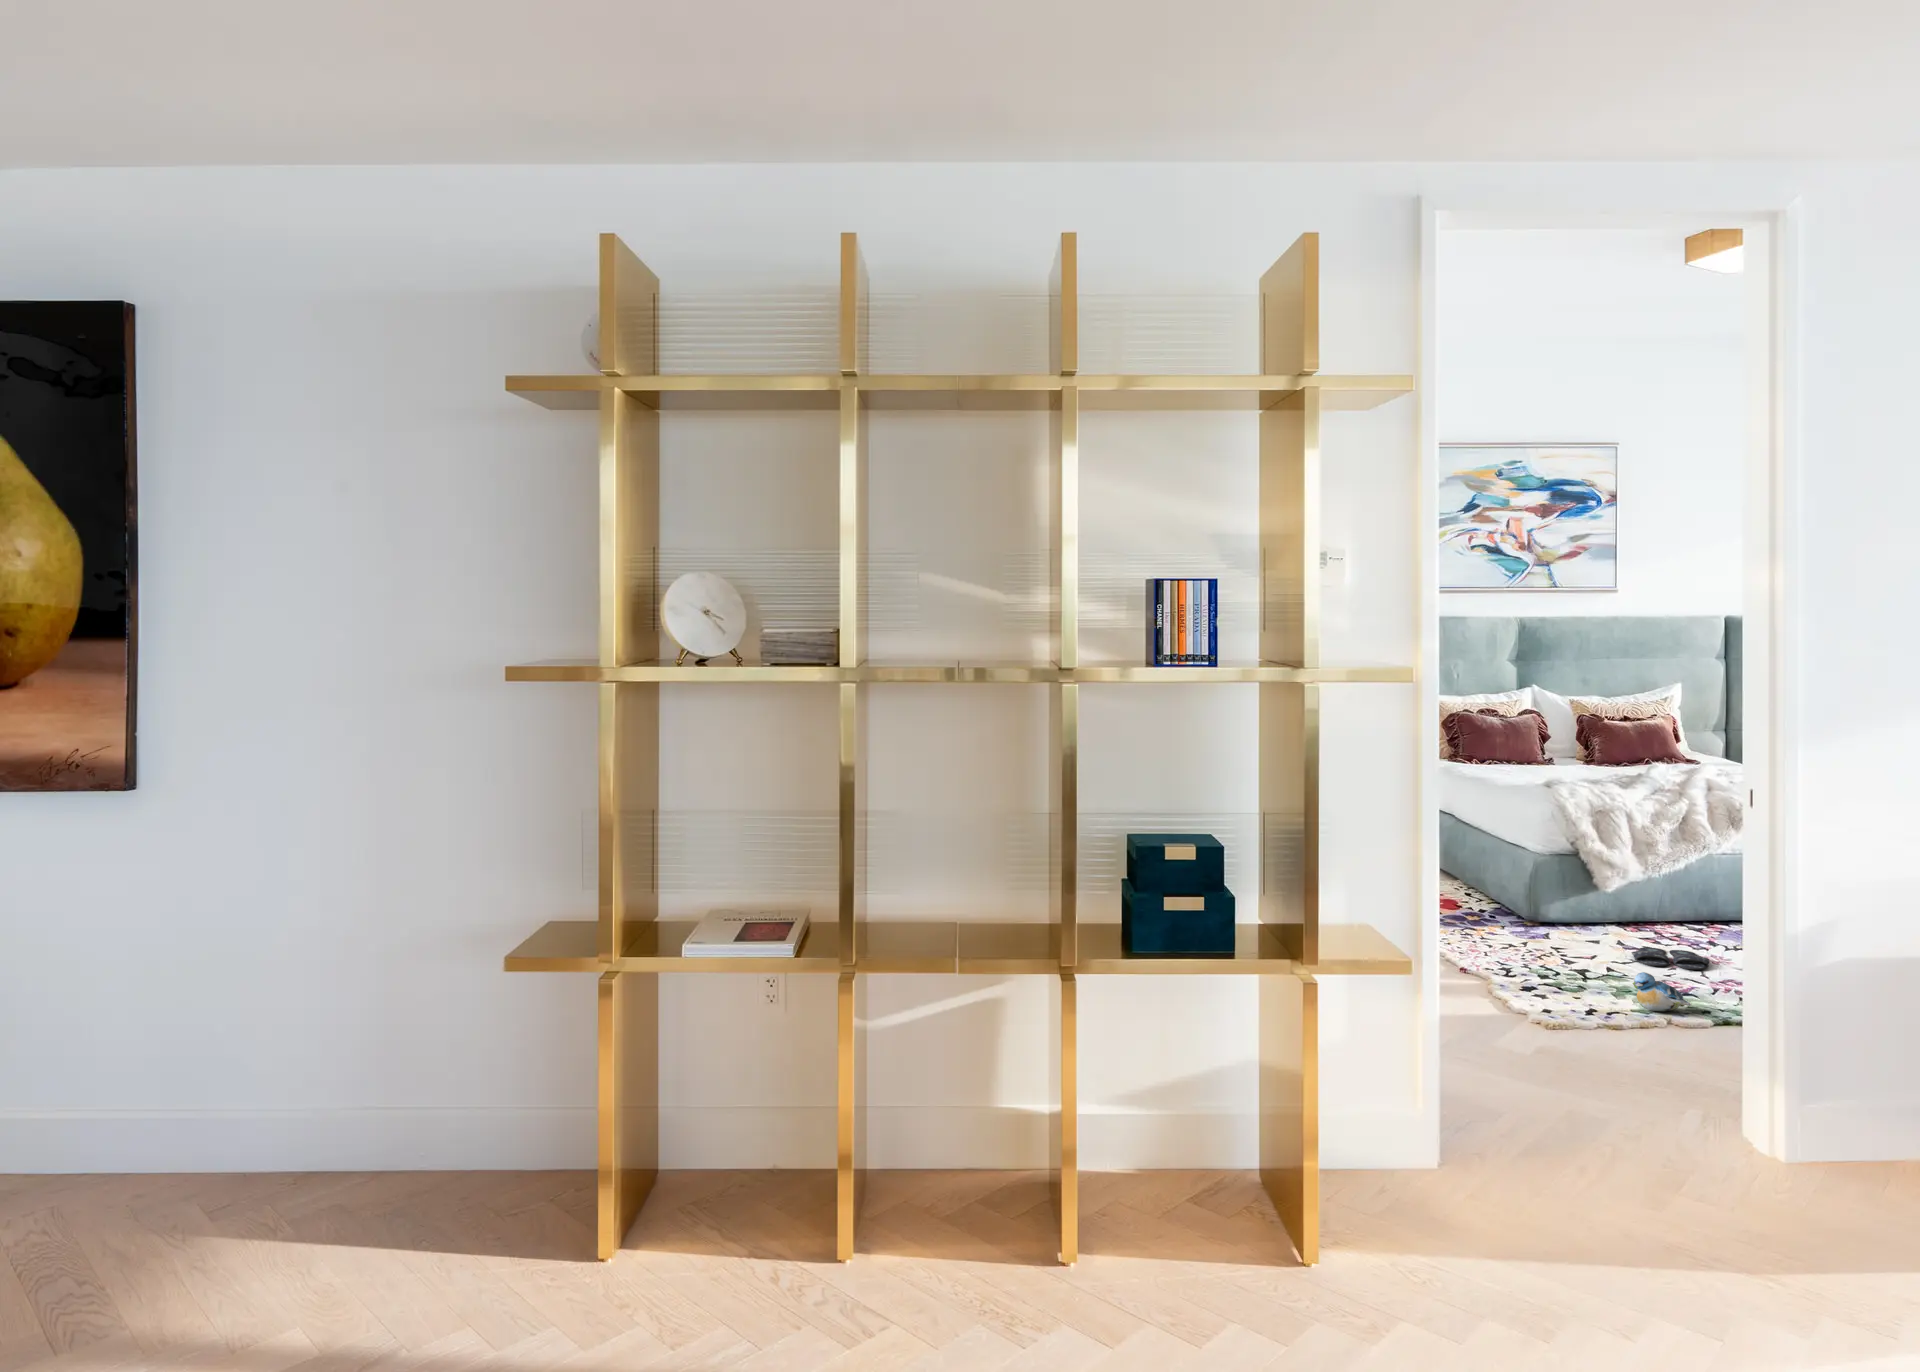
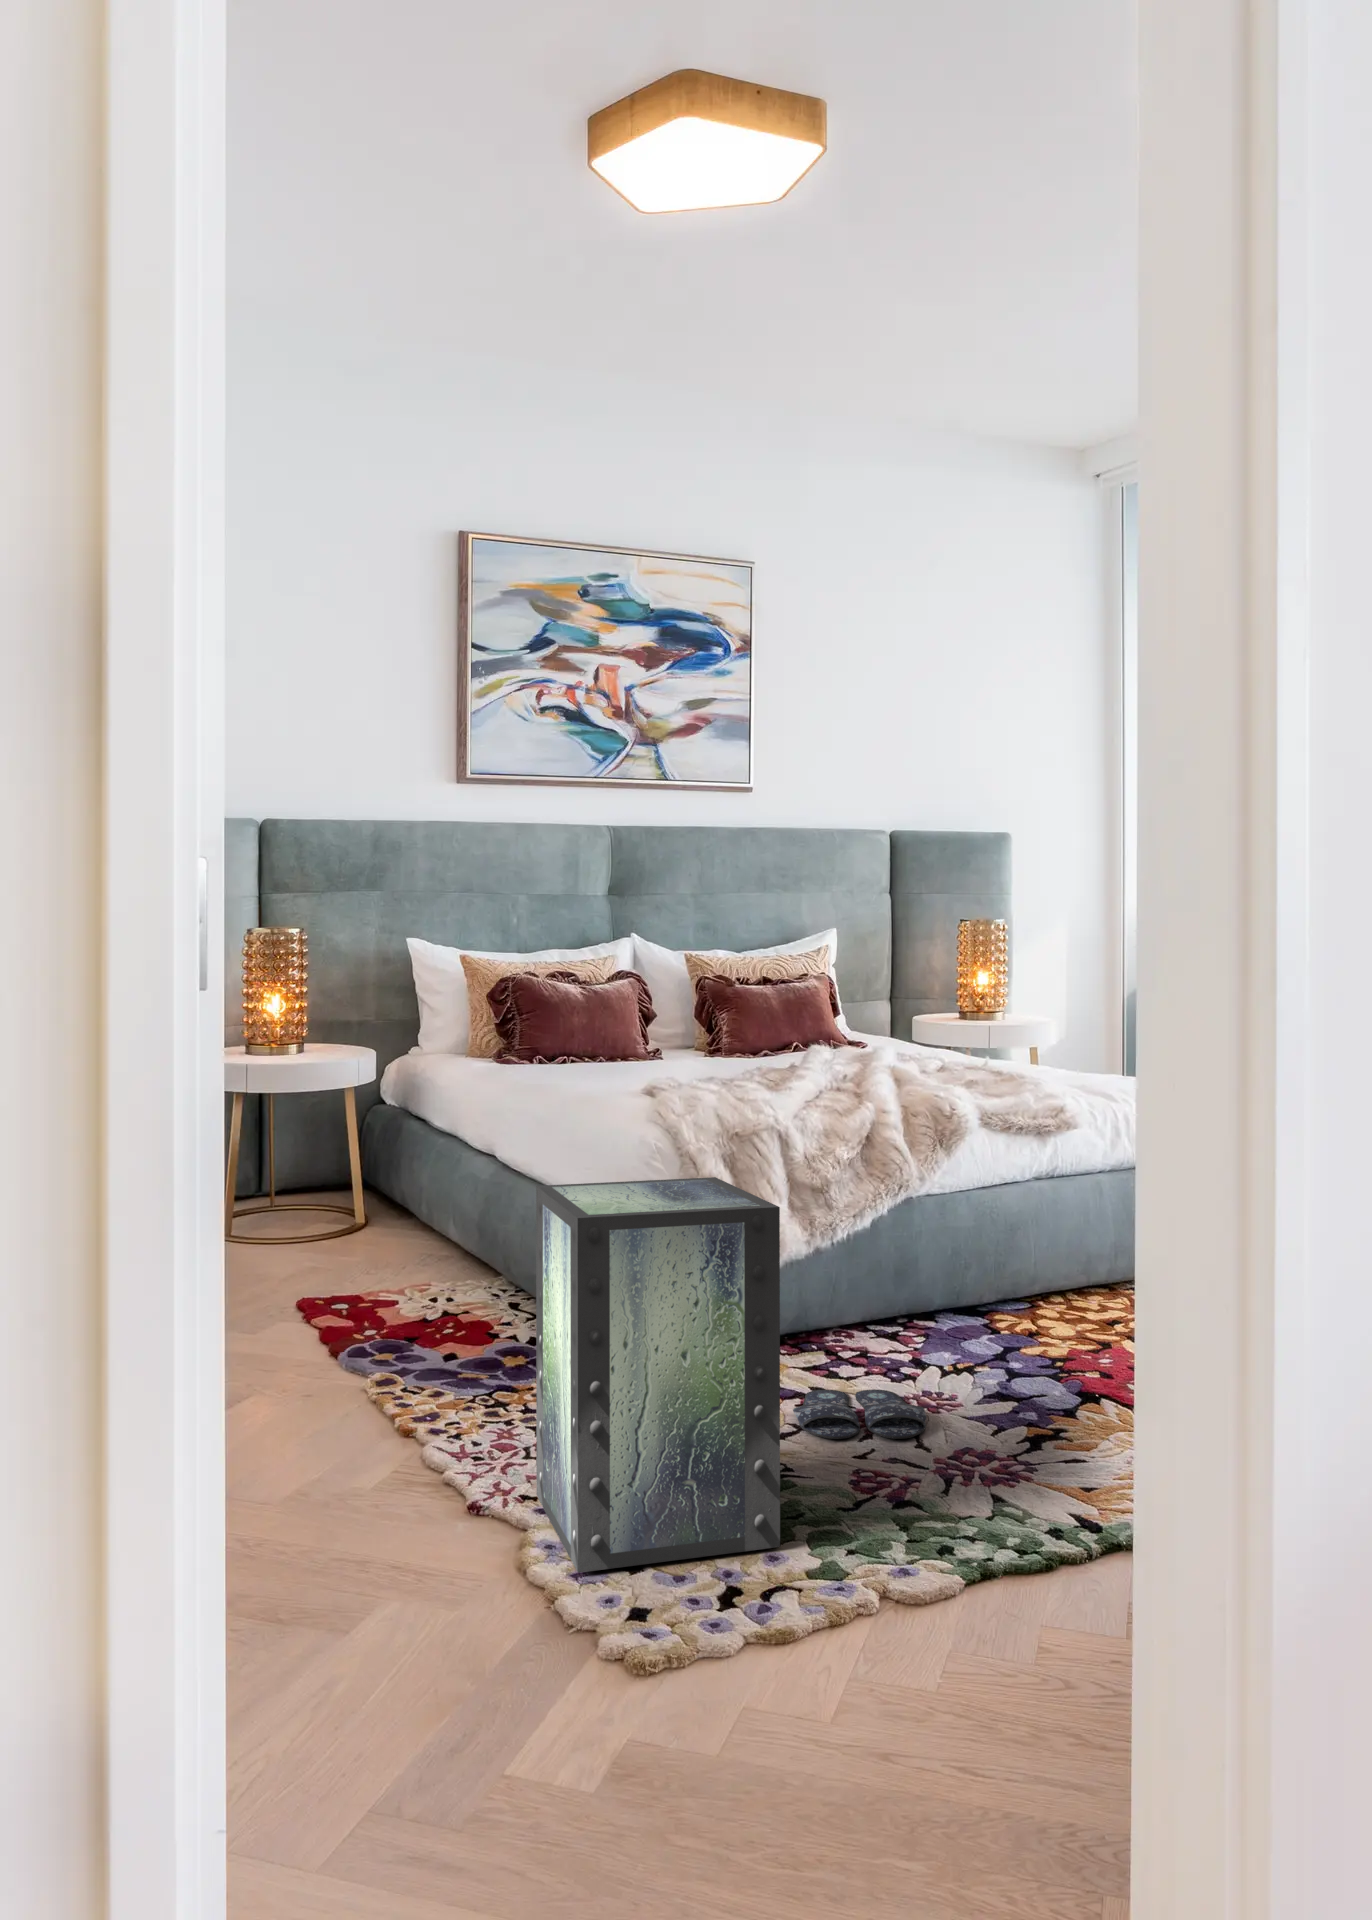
storage box: none [1496,829,1622,997] -> present [536,1177,780,1573]
plush toy: present [1633,972,1691,1011] -> none [807,1496,922,1581]

